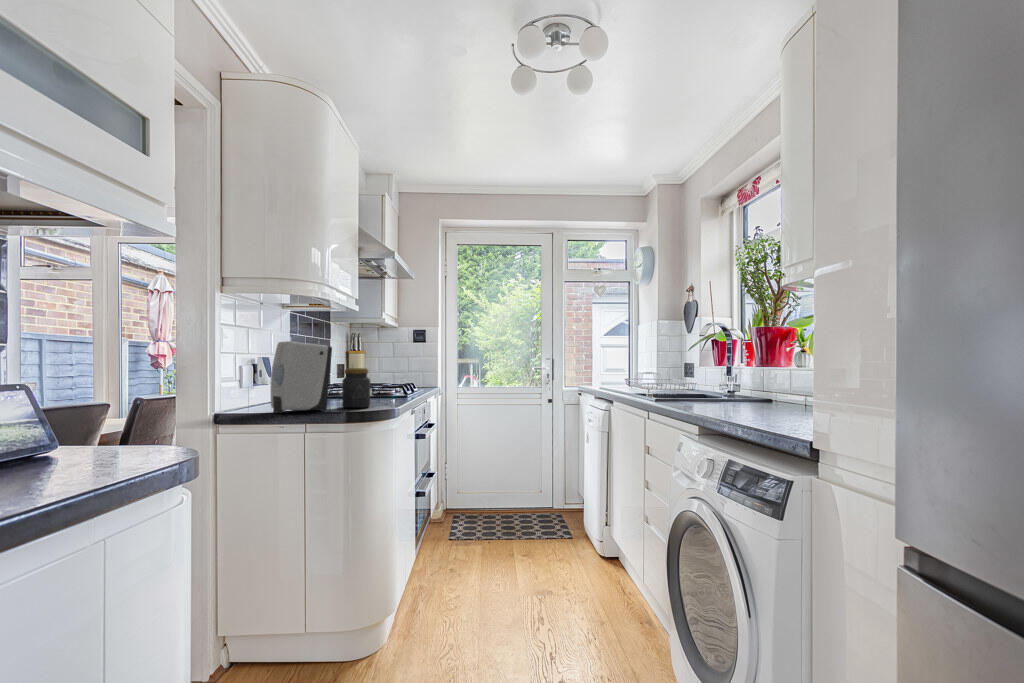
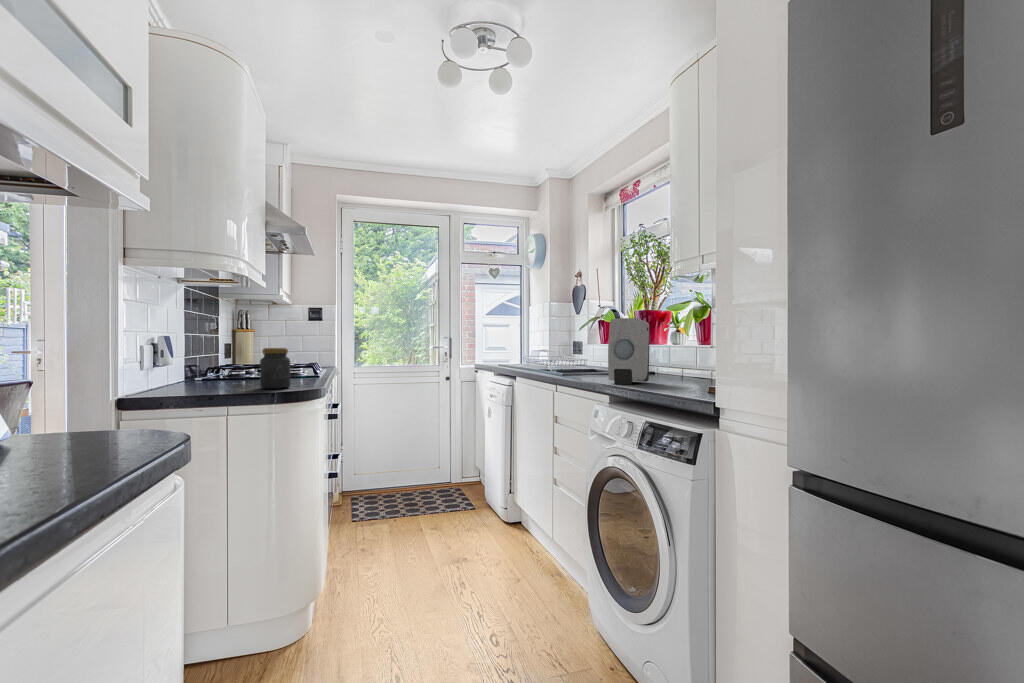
soap dispenser: present [271,341,332,413] -> present [608,318,650,384]

